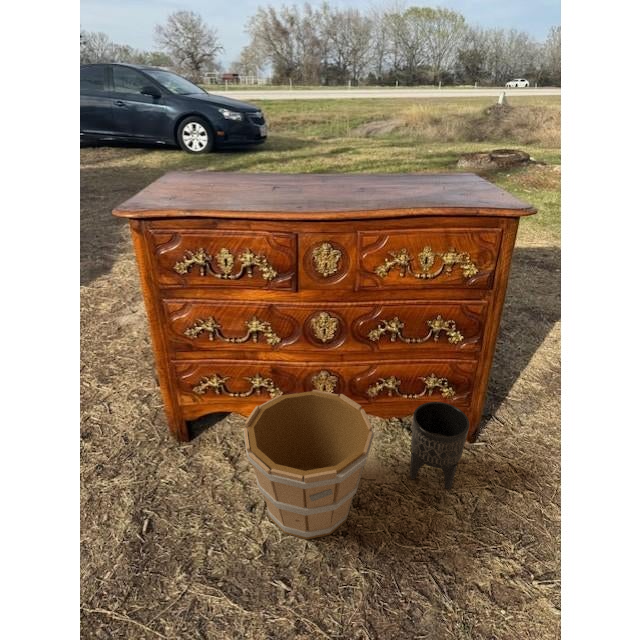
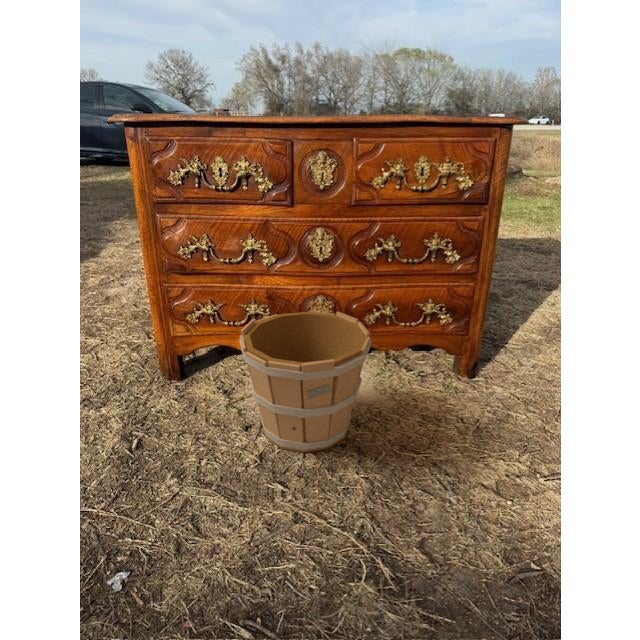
planter: present [410,402,469,489] -> none [409,325,468,414]

